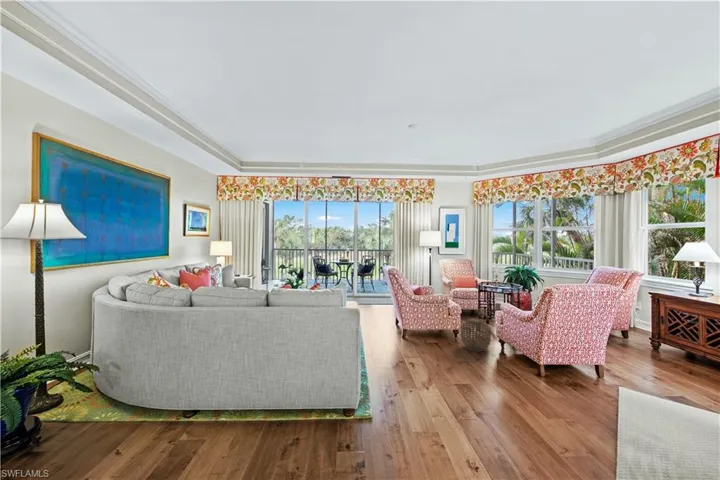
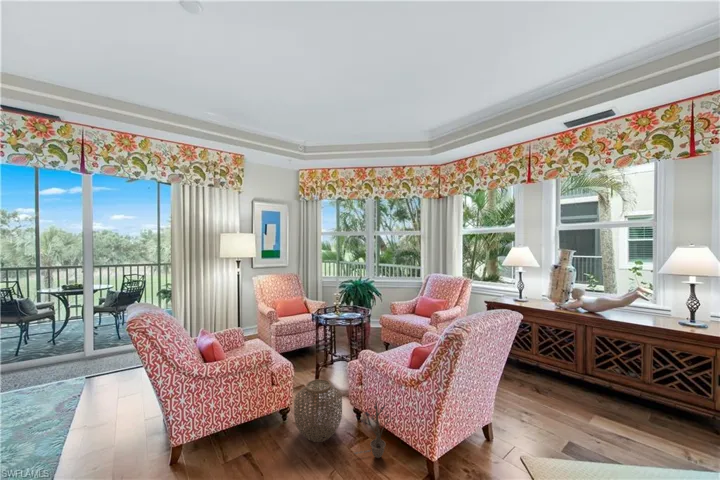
decorative plant: none [495,331,522,364] -> present [355,402,393,458]

